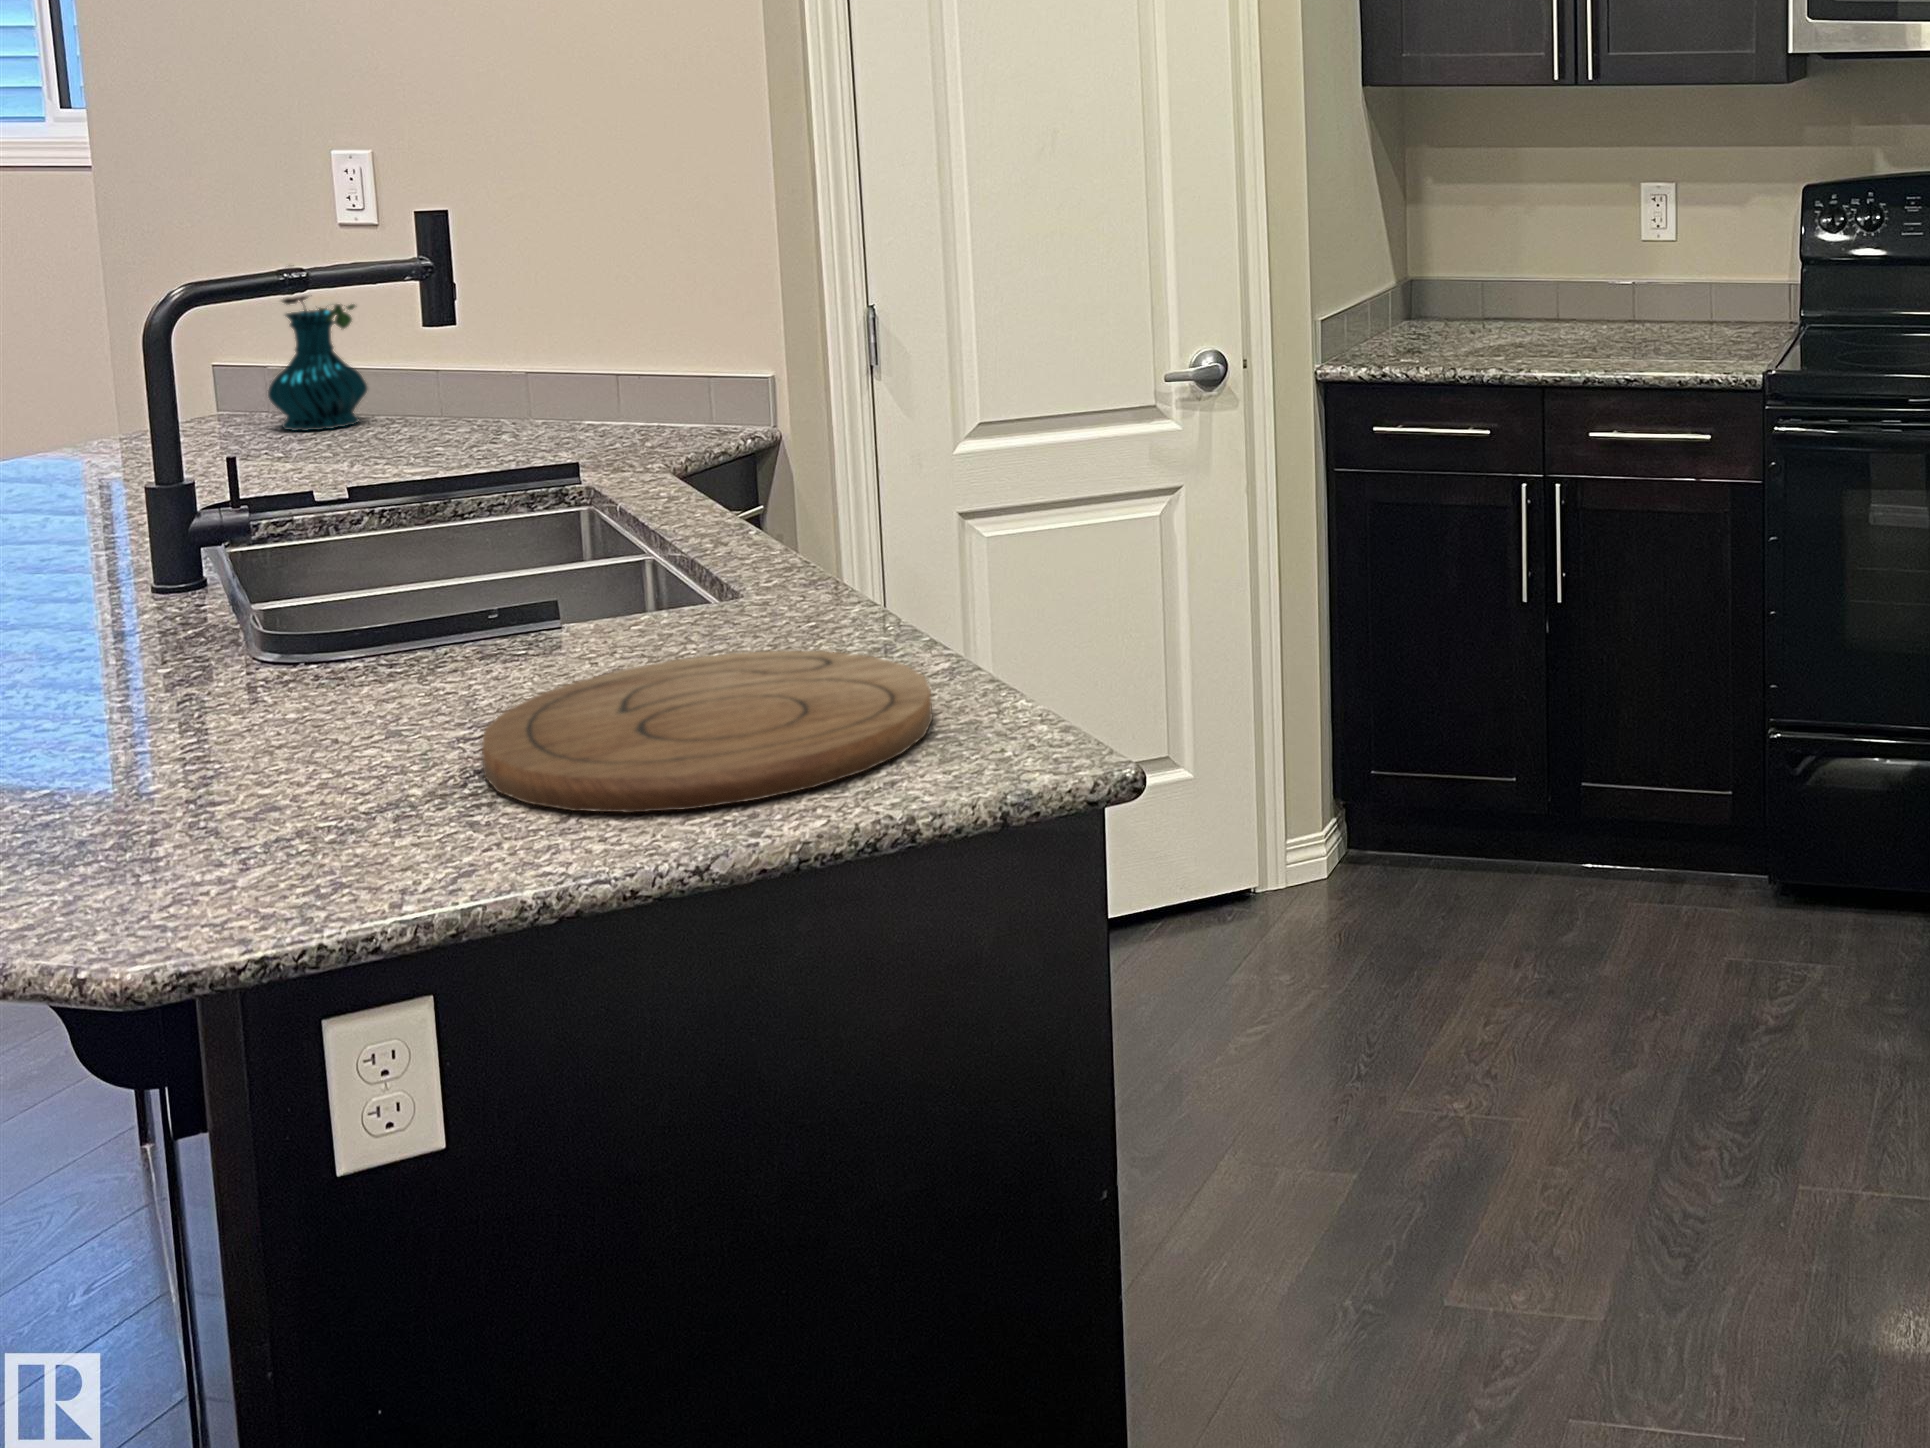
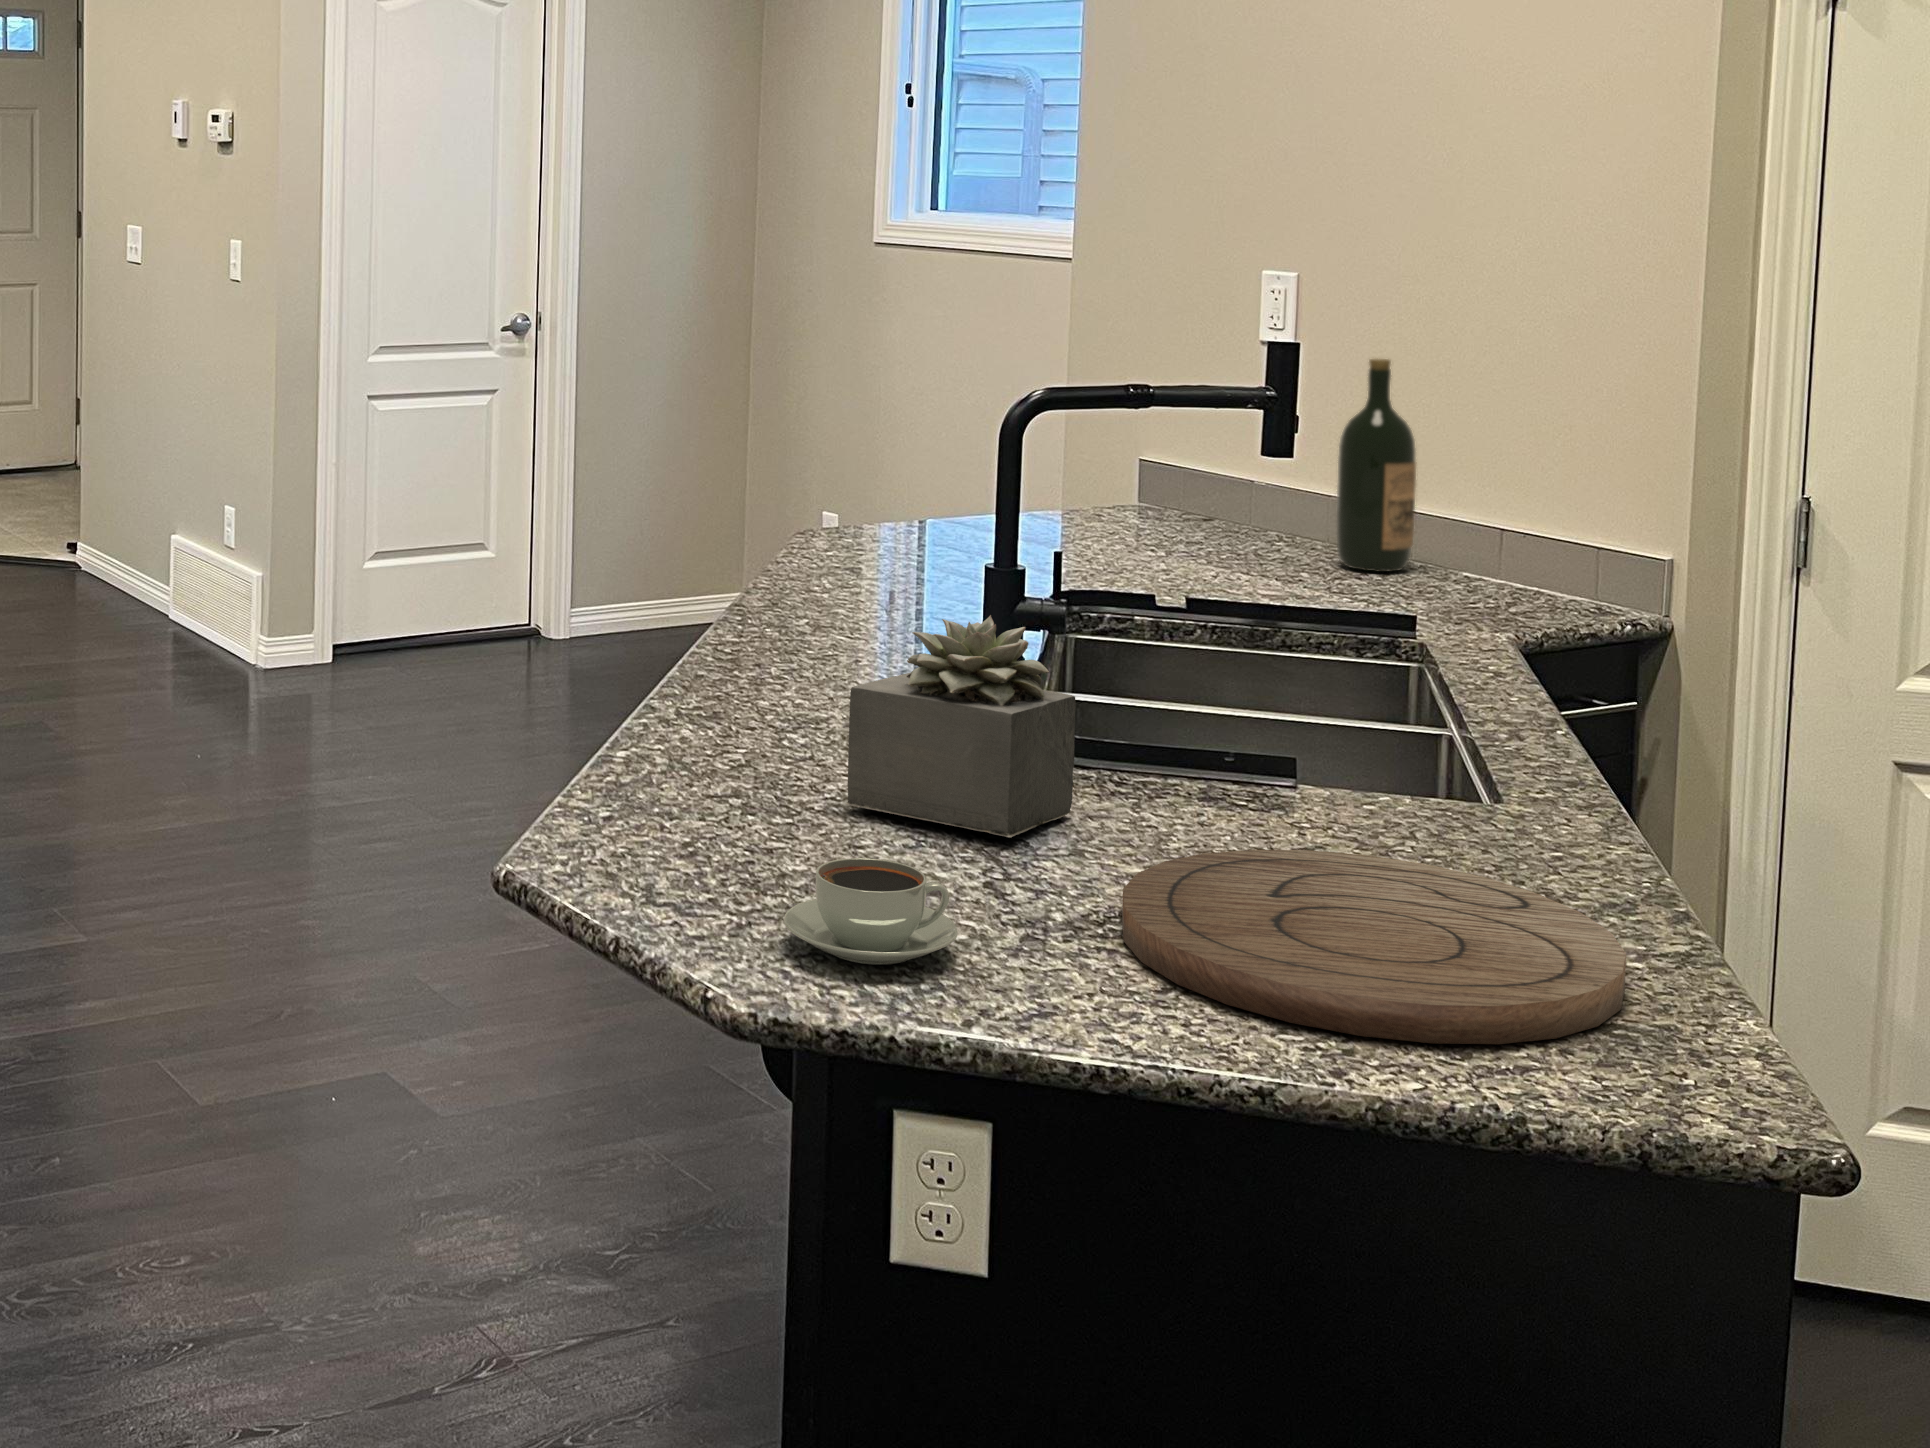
wine bottle: none [459,231,540,435] -> present [1337,359,1416,572]
vase: present [268,296,367,431] -> none [1167,373,1257,536]
succulent plant: none [91,517,366,756] -> present [846,616,1076,837]
coffee cup: none [123,780,338,897] -> present [784,858,958,965]

